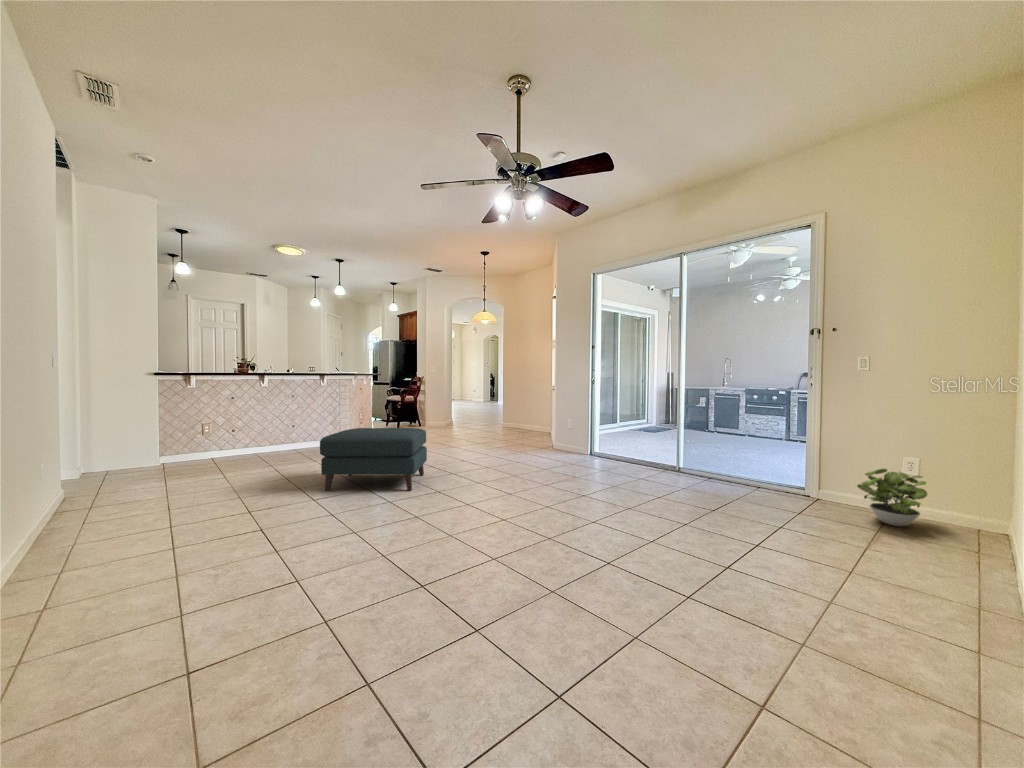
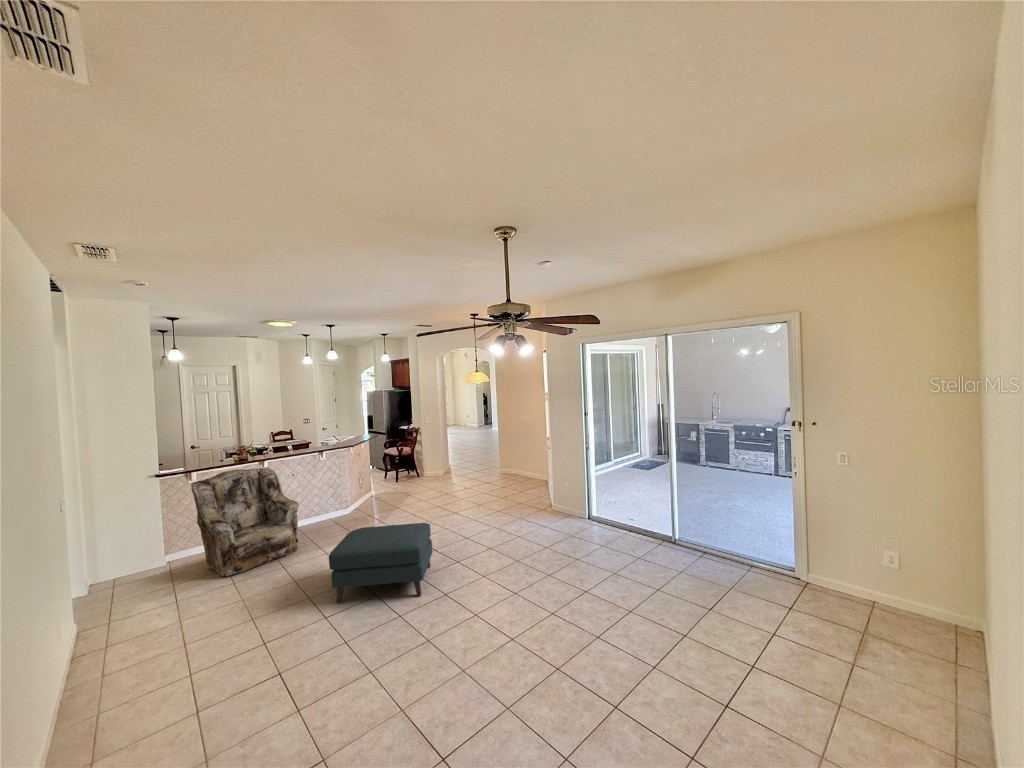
armchair: none [189,378,296,471] -> present [191,467,299,576]
potted plant: present [857,469,927,526] -> none [842,565,907,622]

